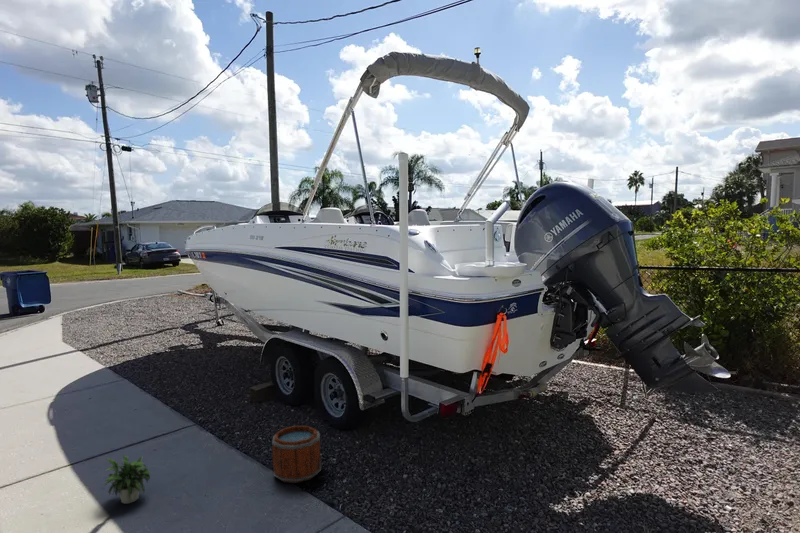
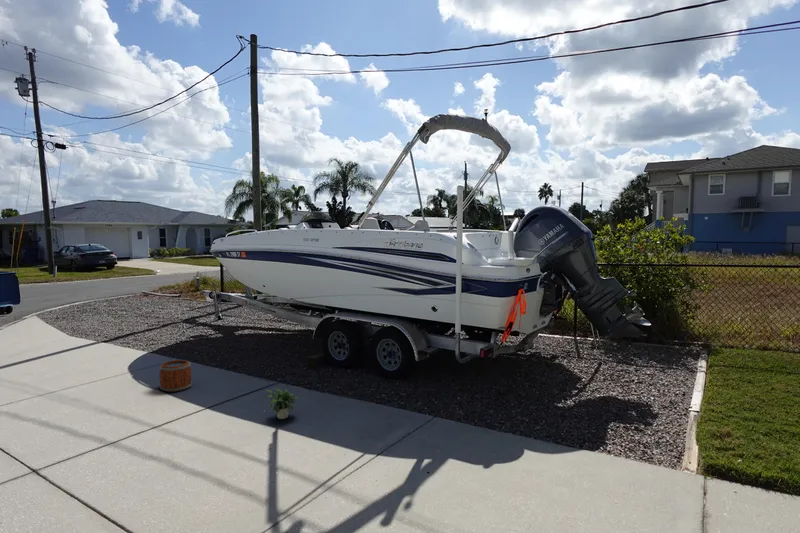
bucket: present [272,426,321,483] -> present [160,360,192,392]

